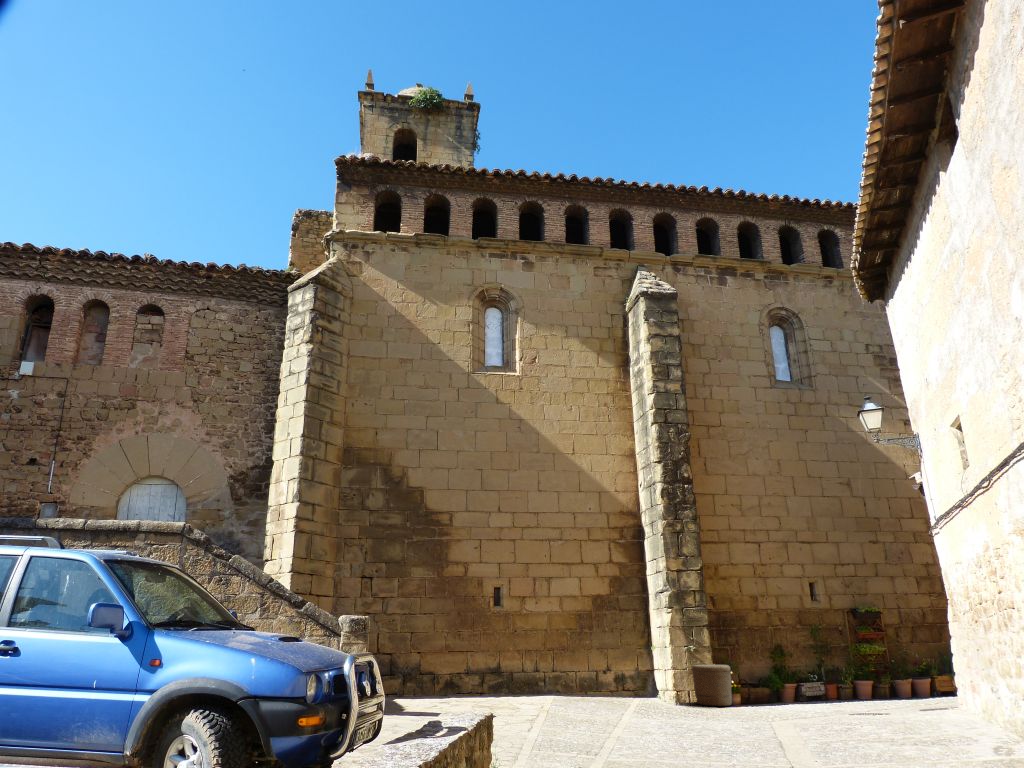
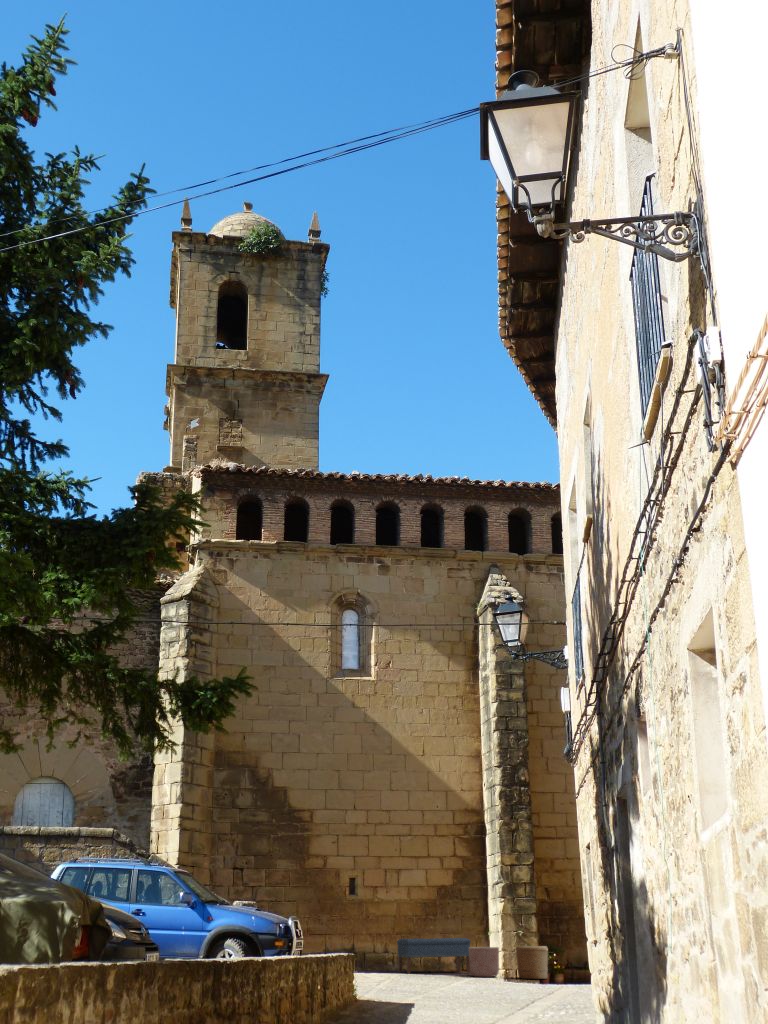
bench: none [548,653,632,697] -> present [397,938,470,974]
planter: none [634,665,671,702] -> present [469,947,499,977]

